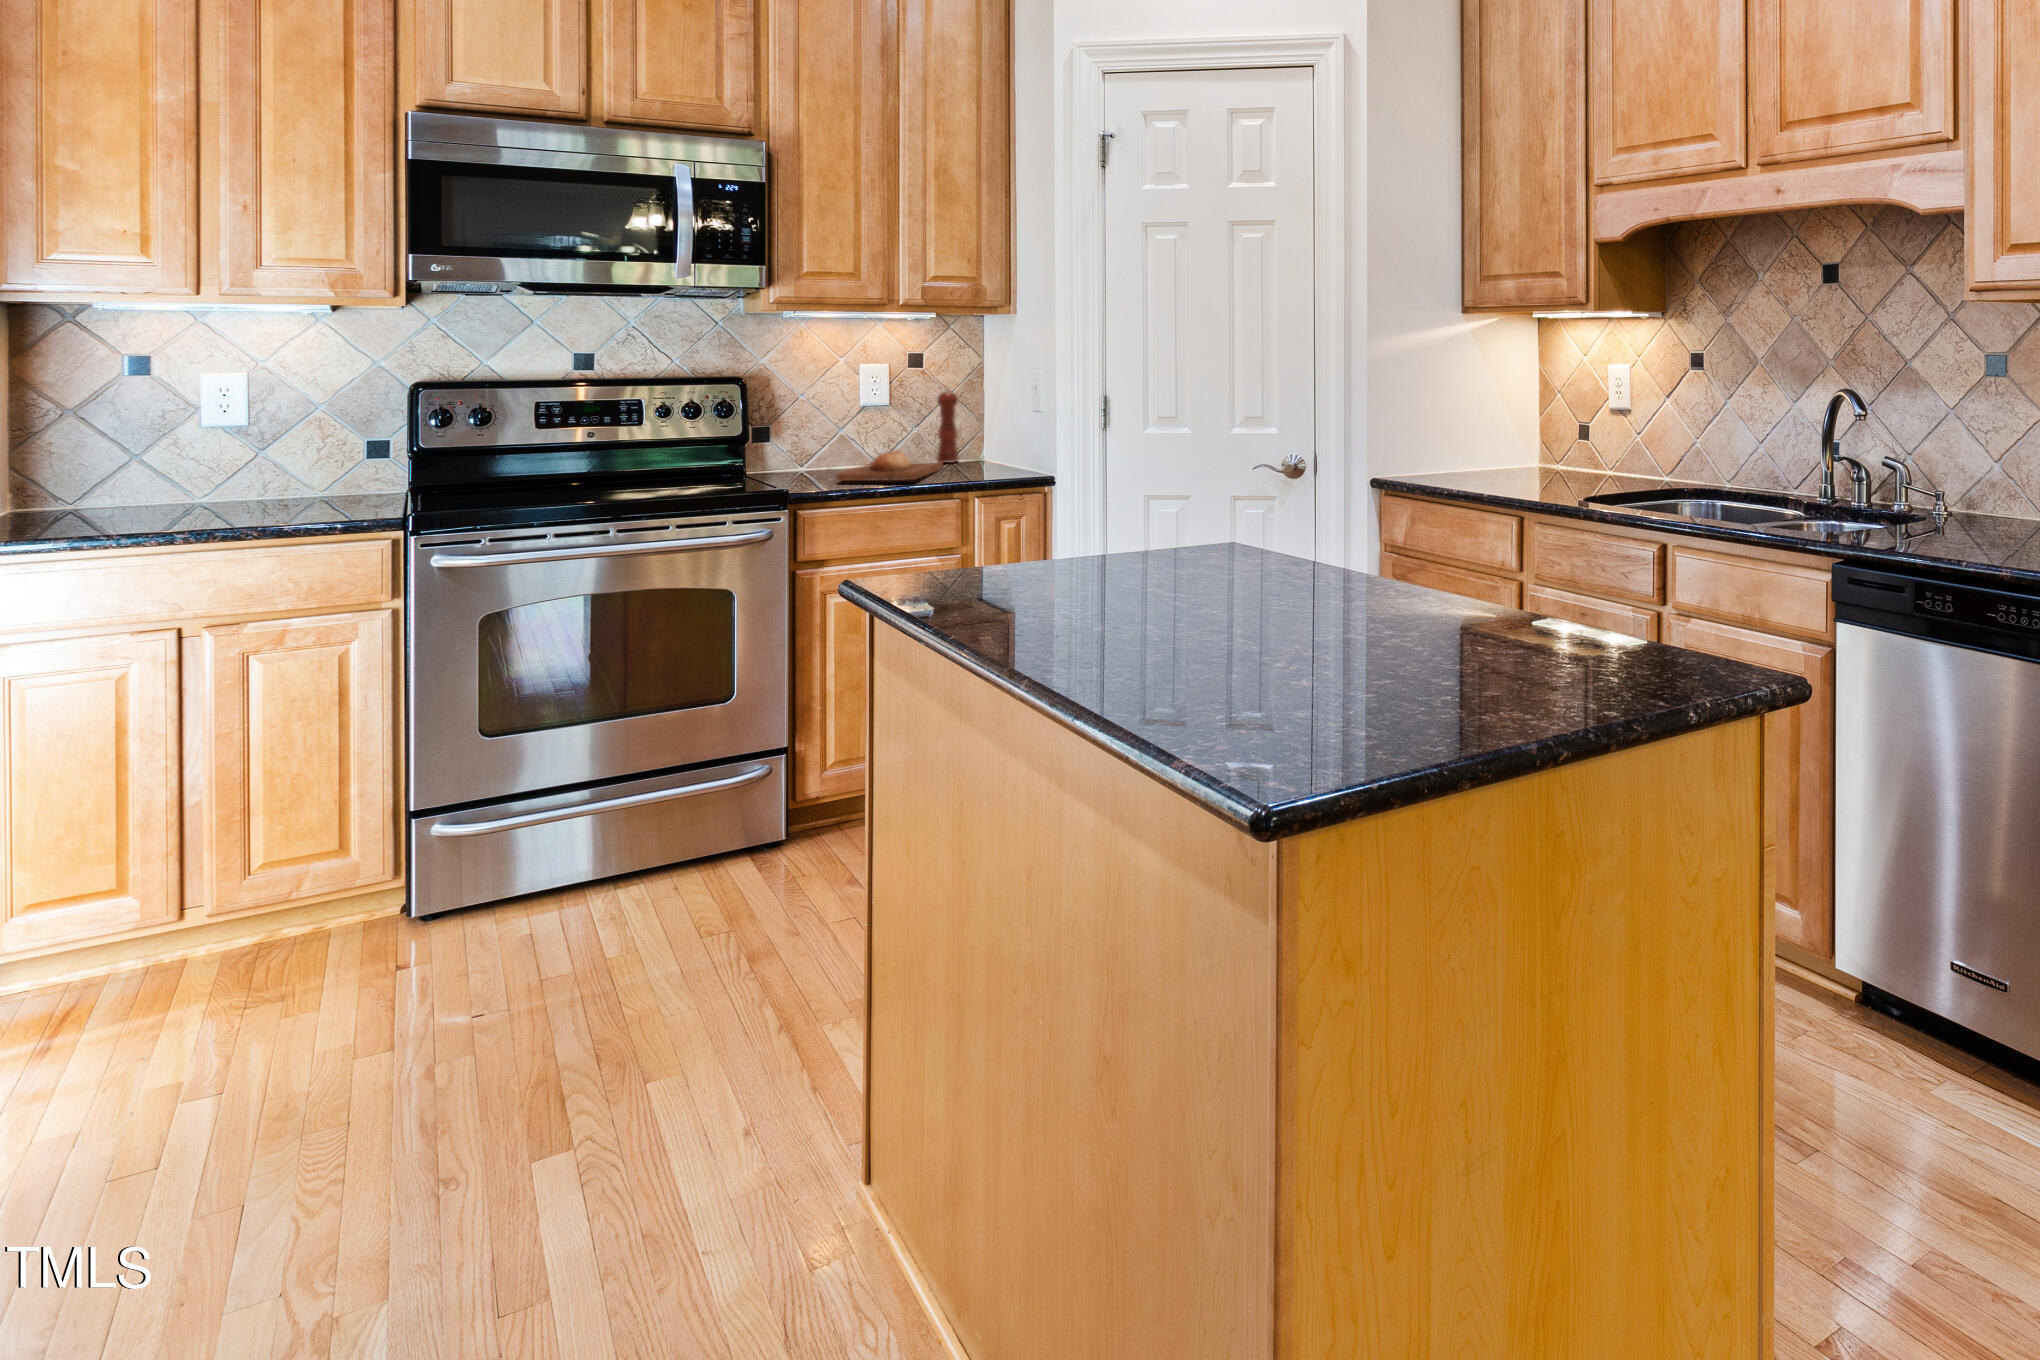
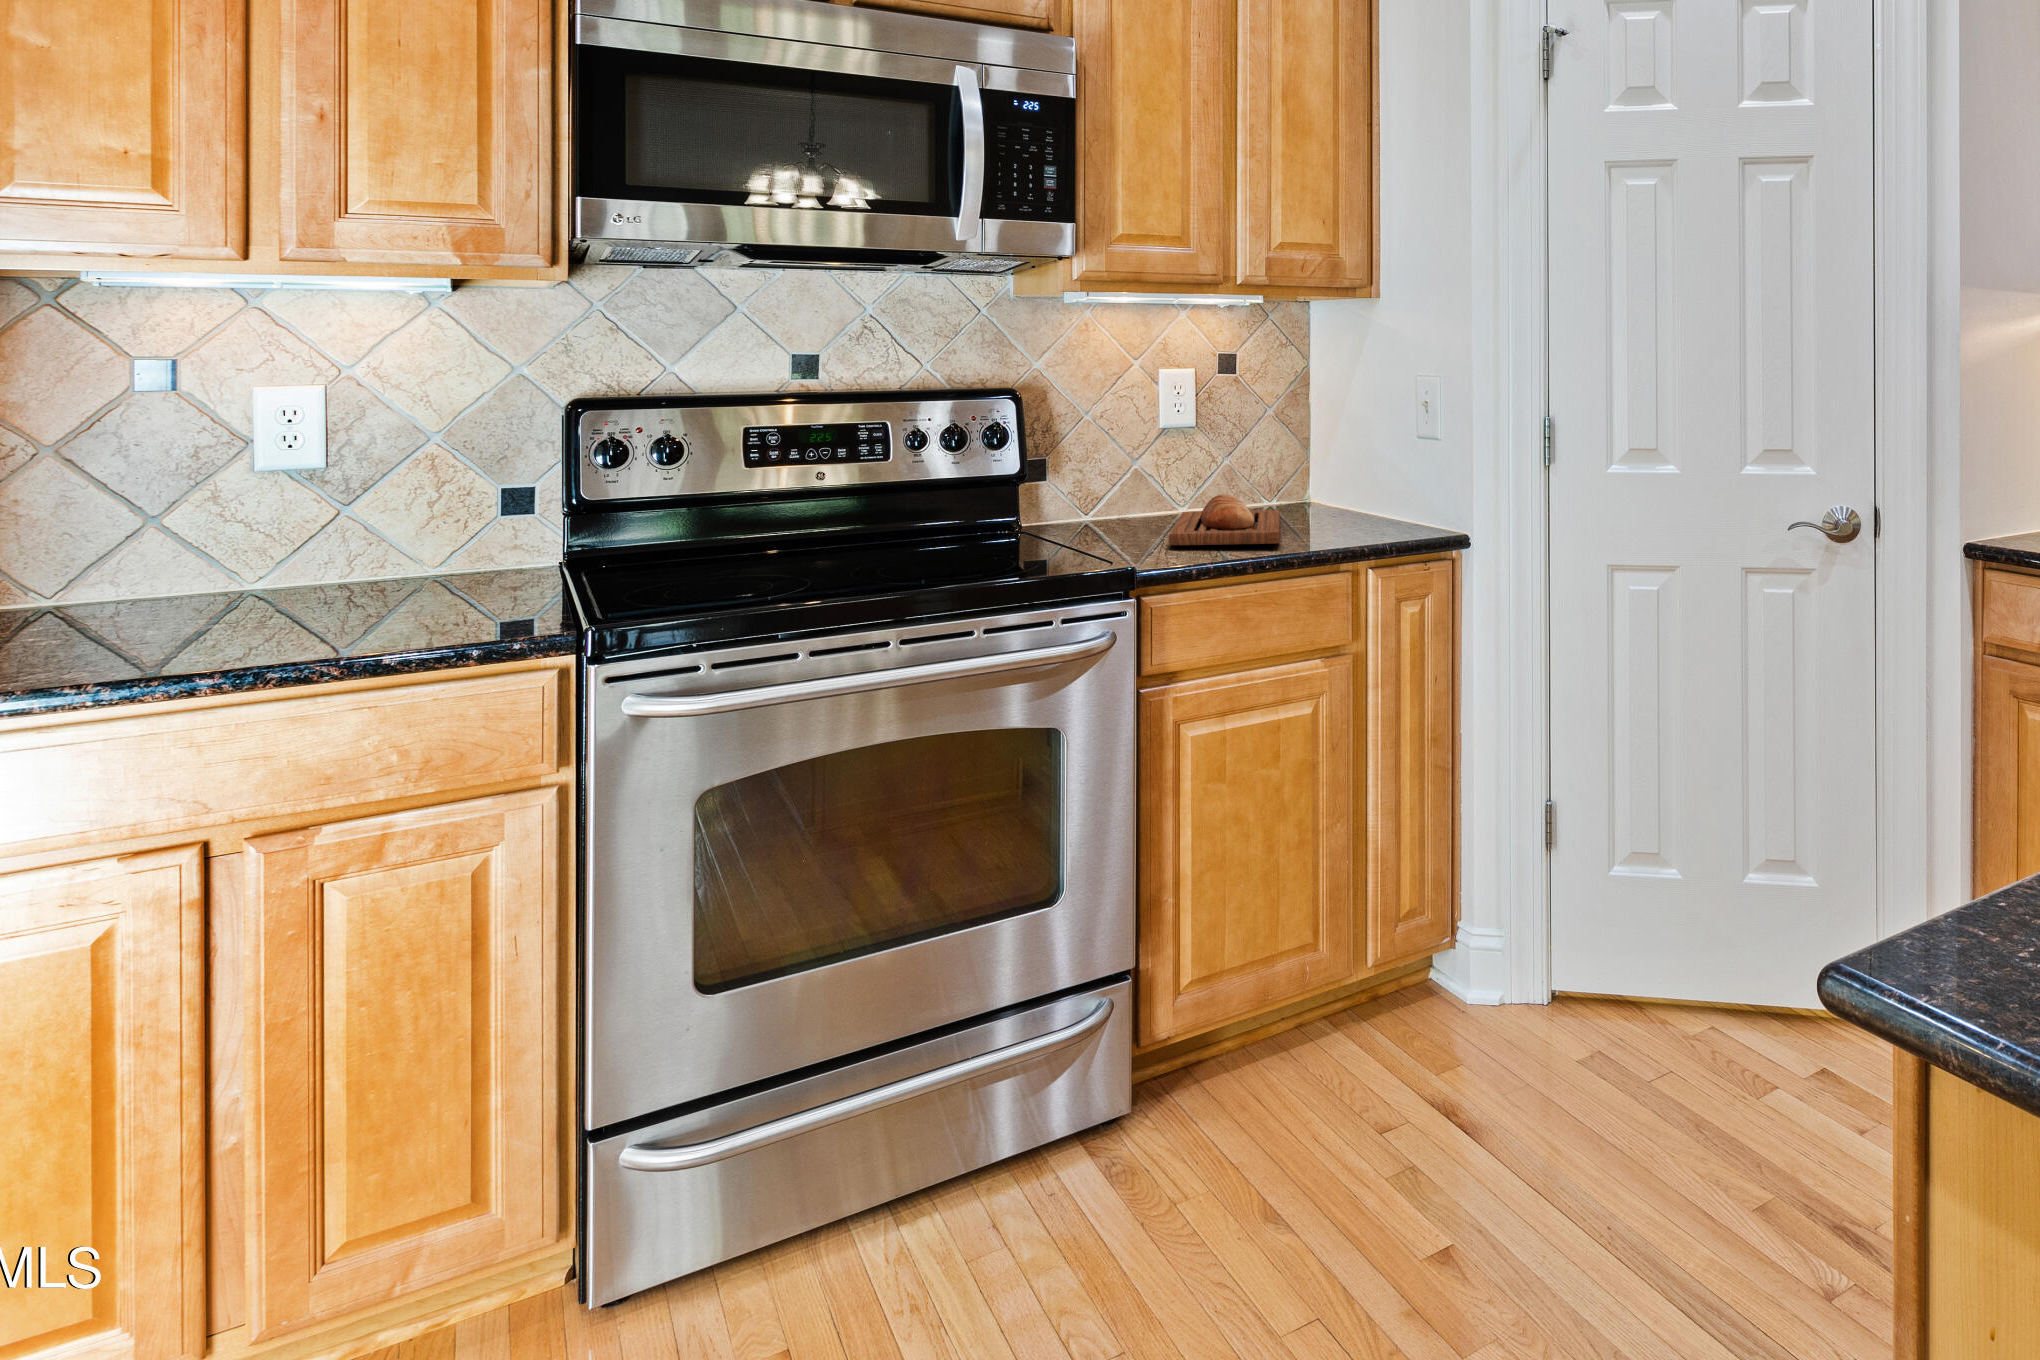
pepper mill: present [937,387,959,463] -> none [1259,403,1287,510]

